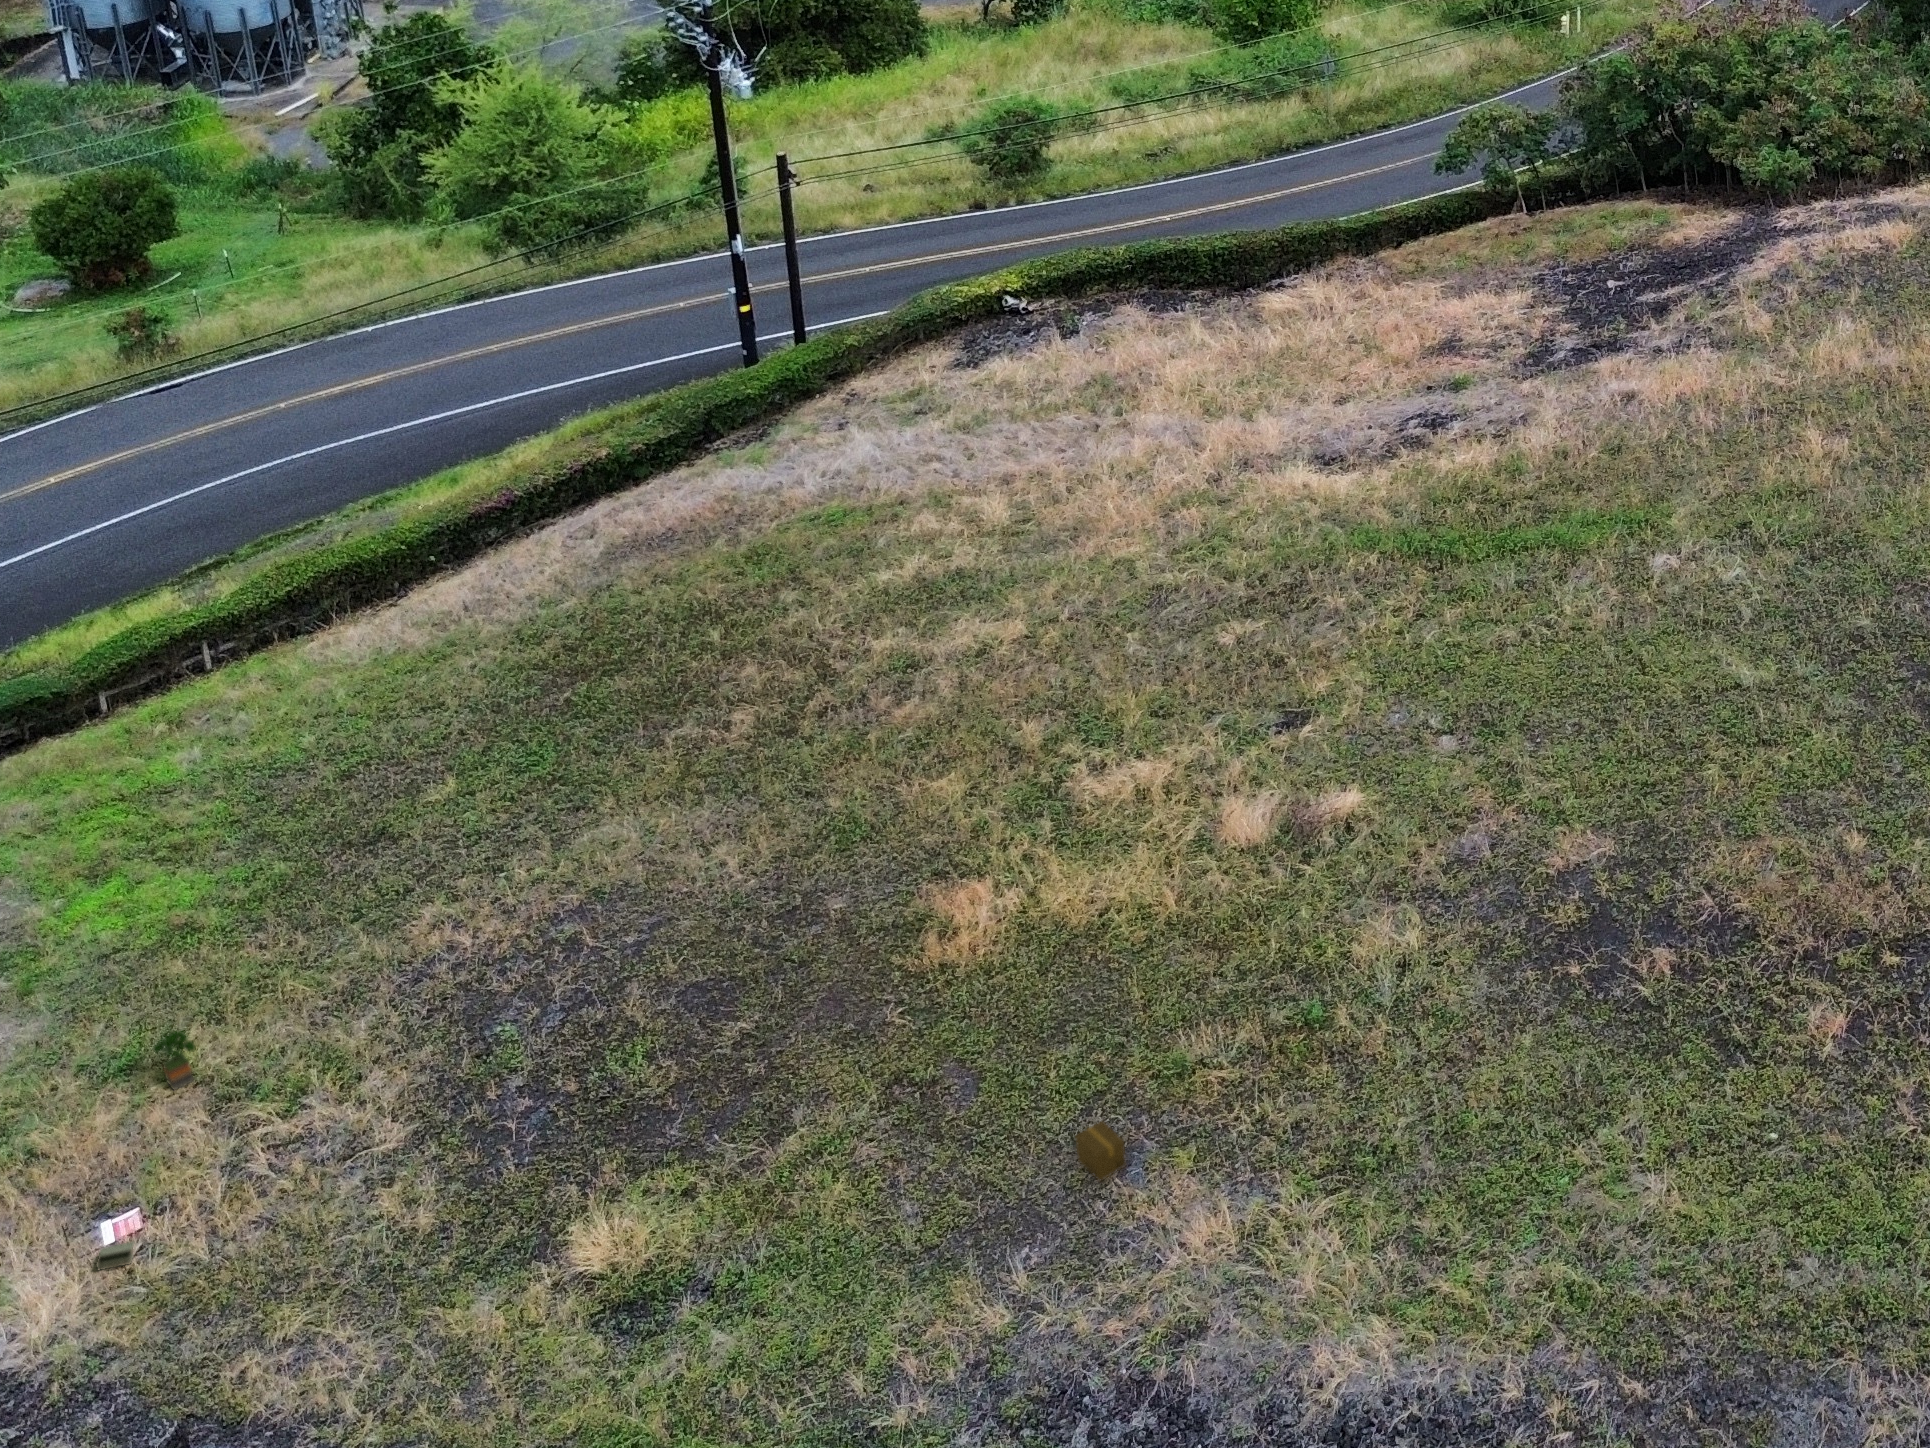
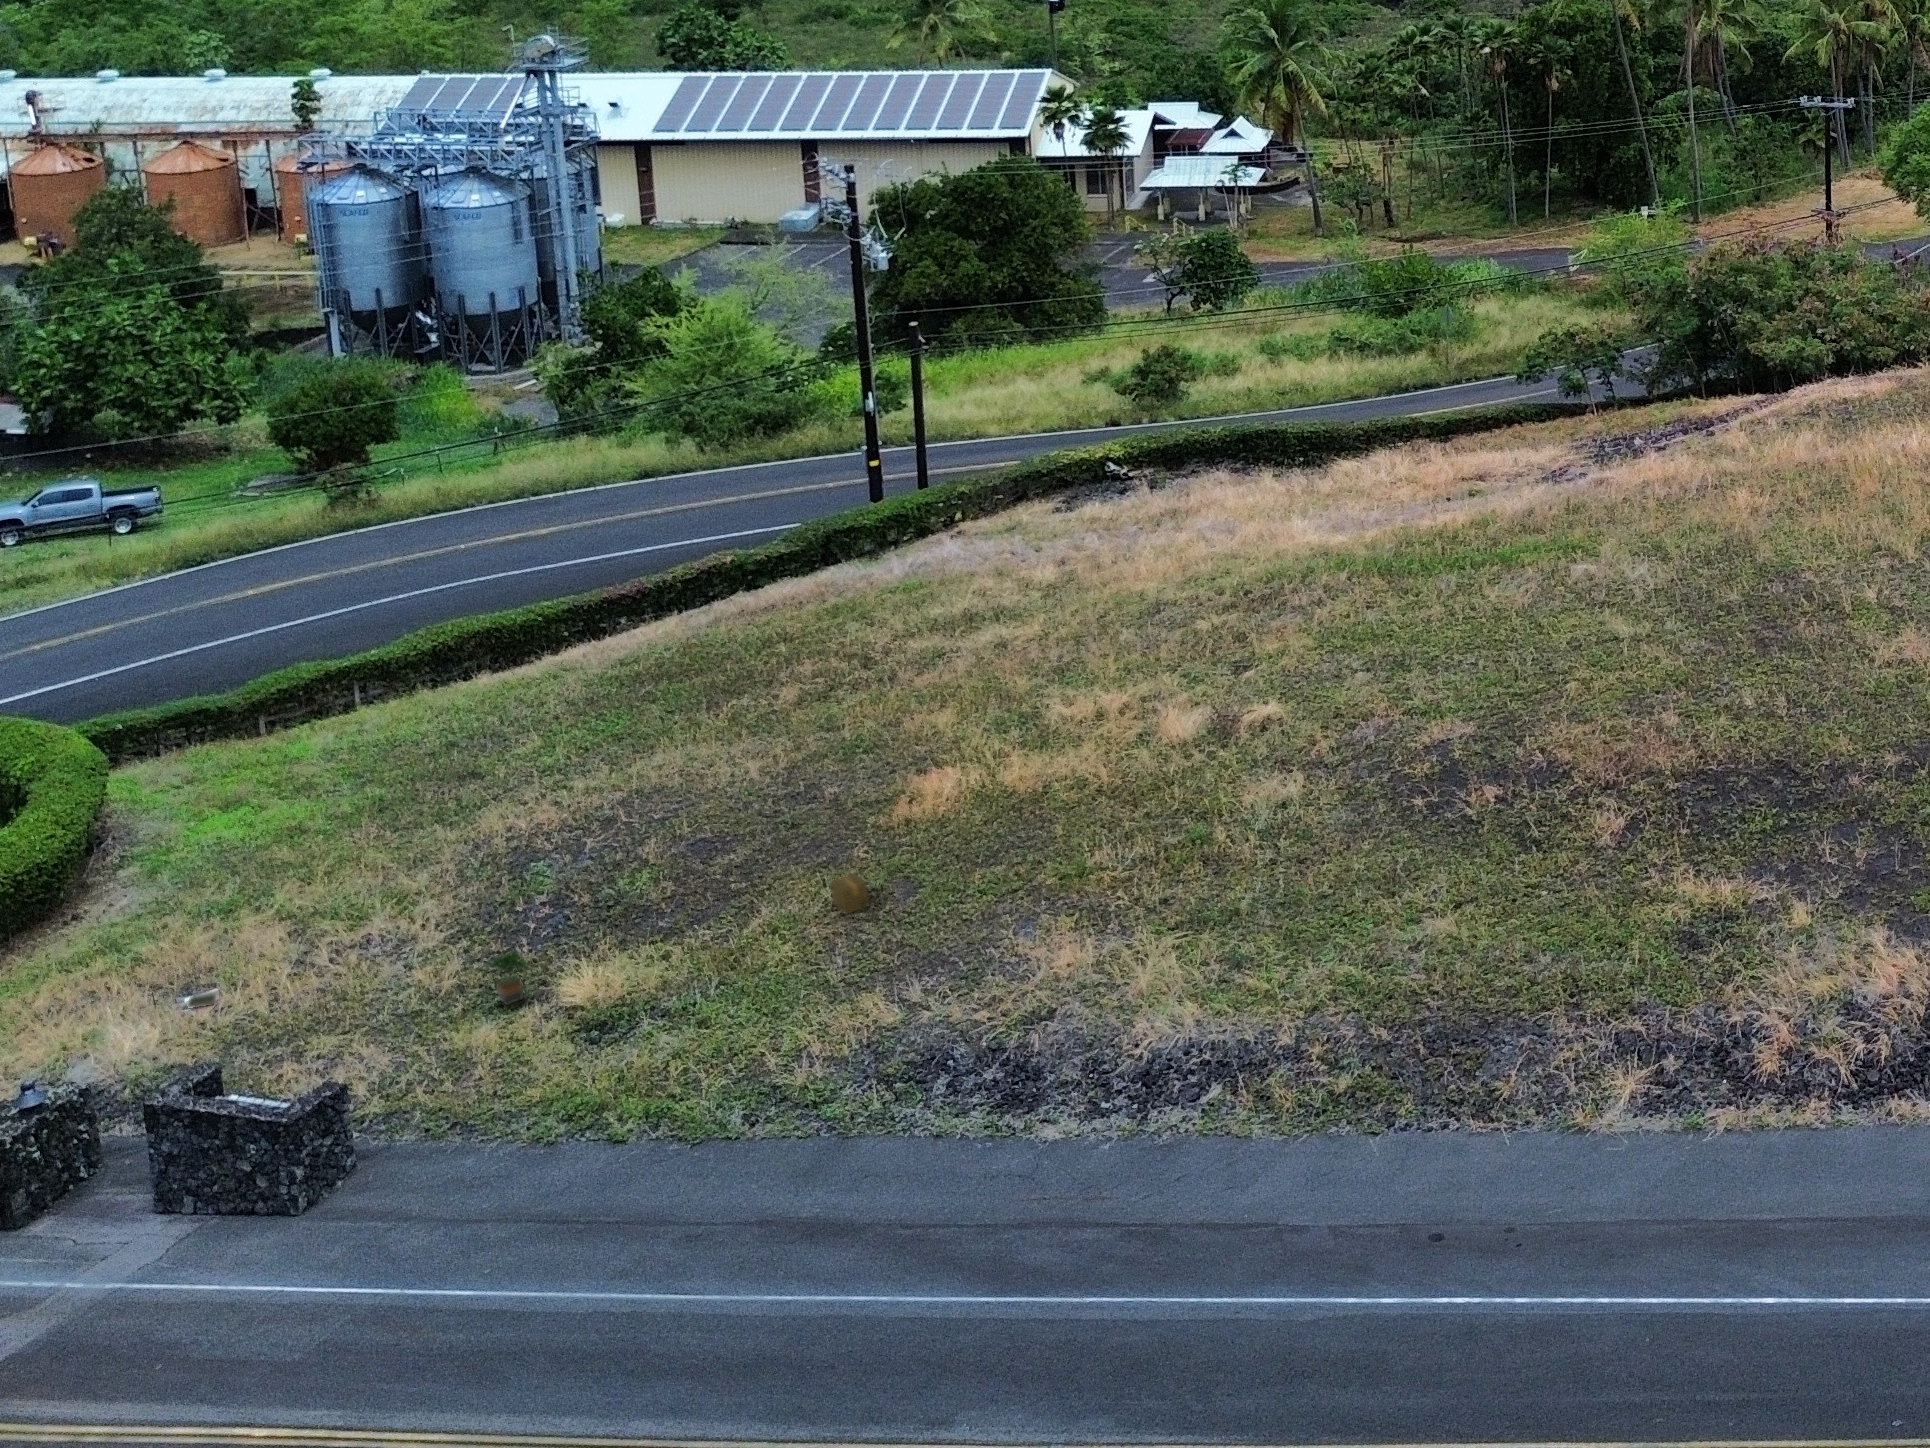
potted tree: present [153,1031,195,1090] -> present [491,952,528,1005]
cardboard box: present [1075,1121,1126,1181] -> present [831,874,869,914]

